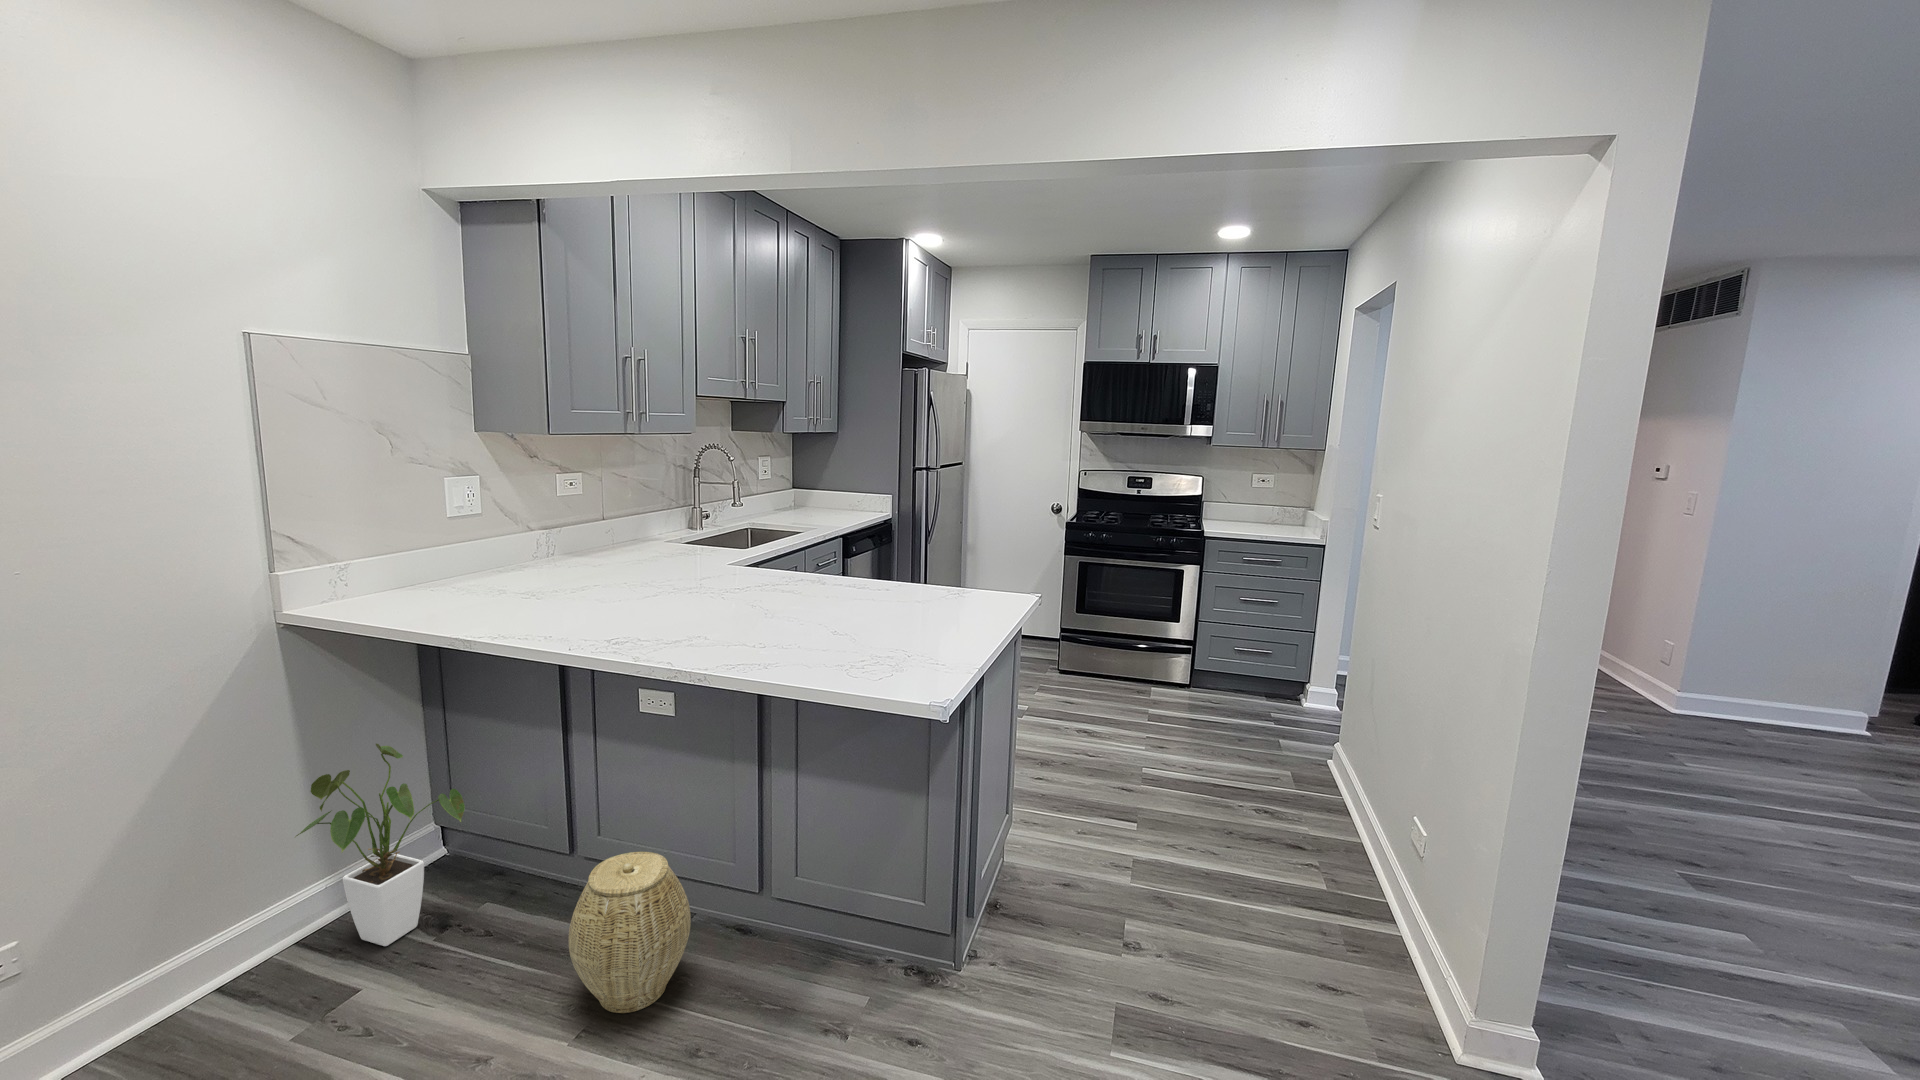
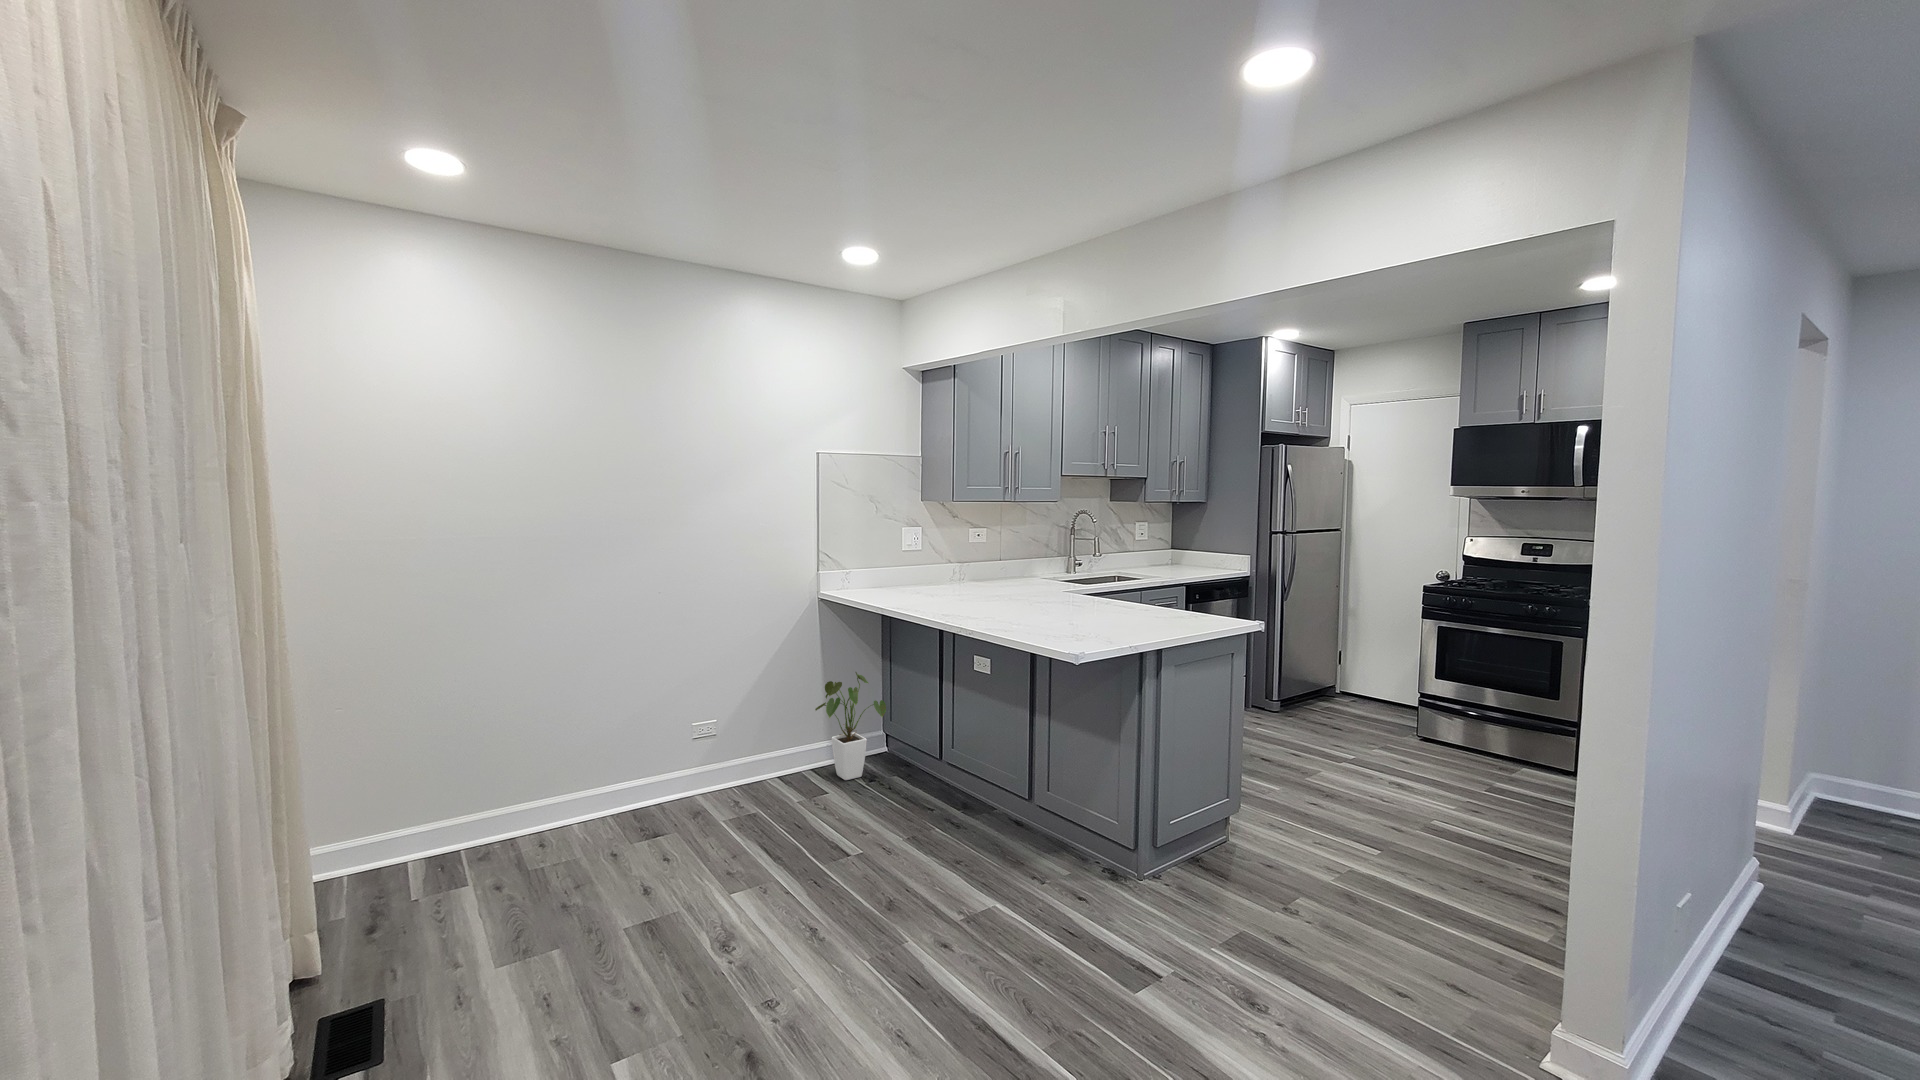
woven basket: present [569,852,691,1013] -> none [911,746,978,838]

